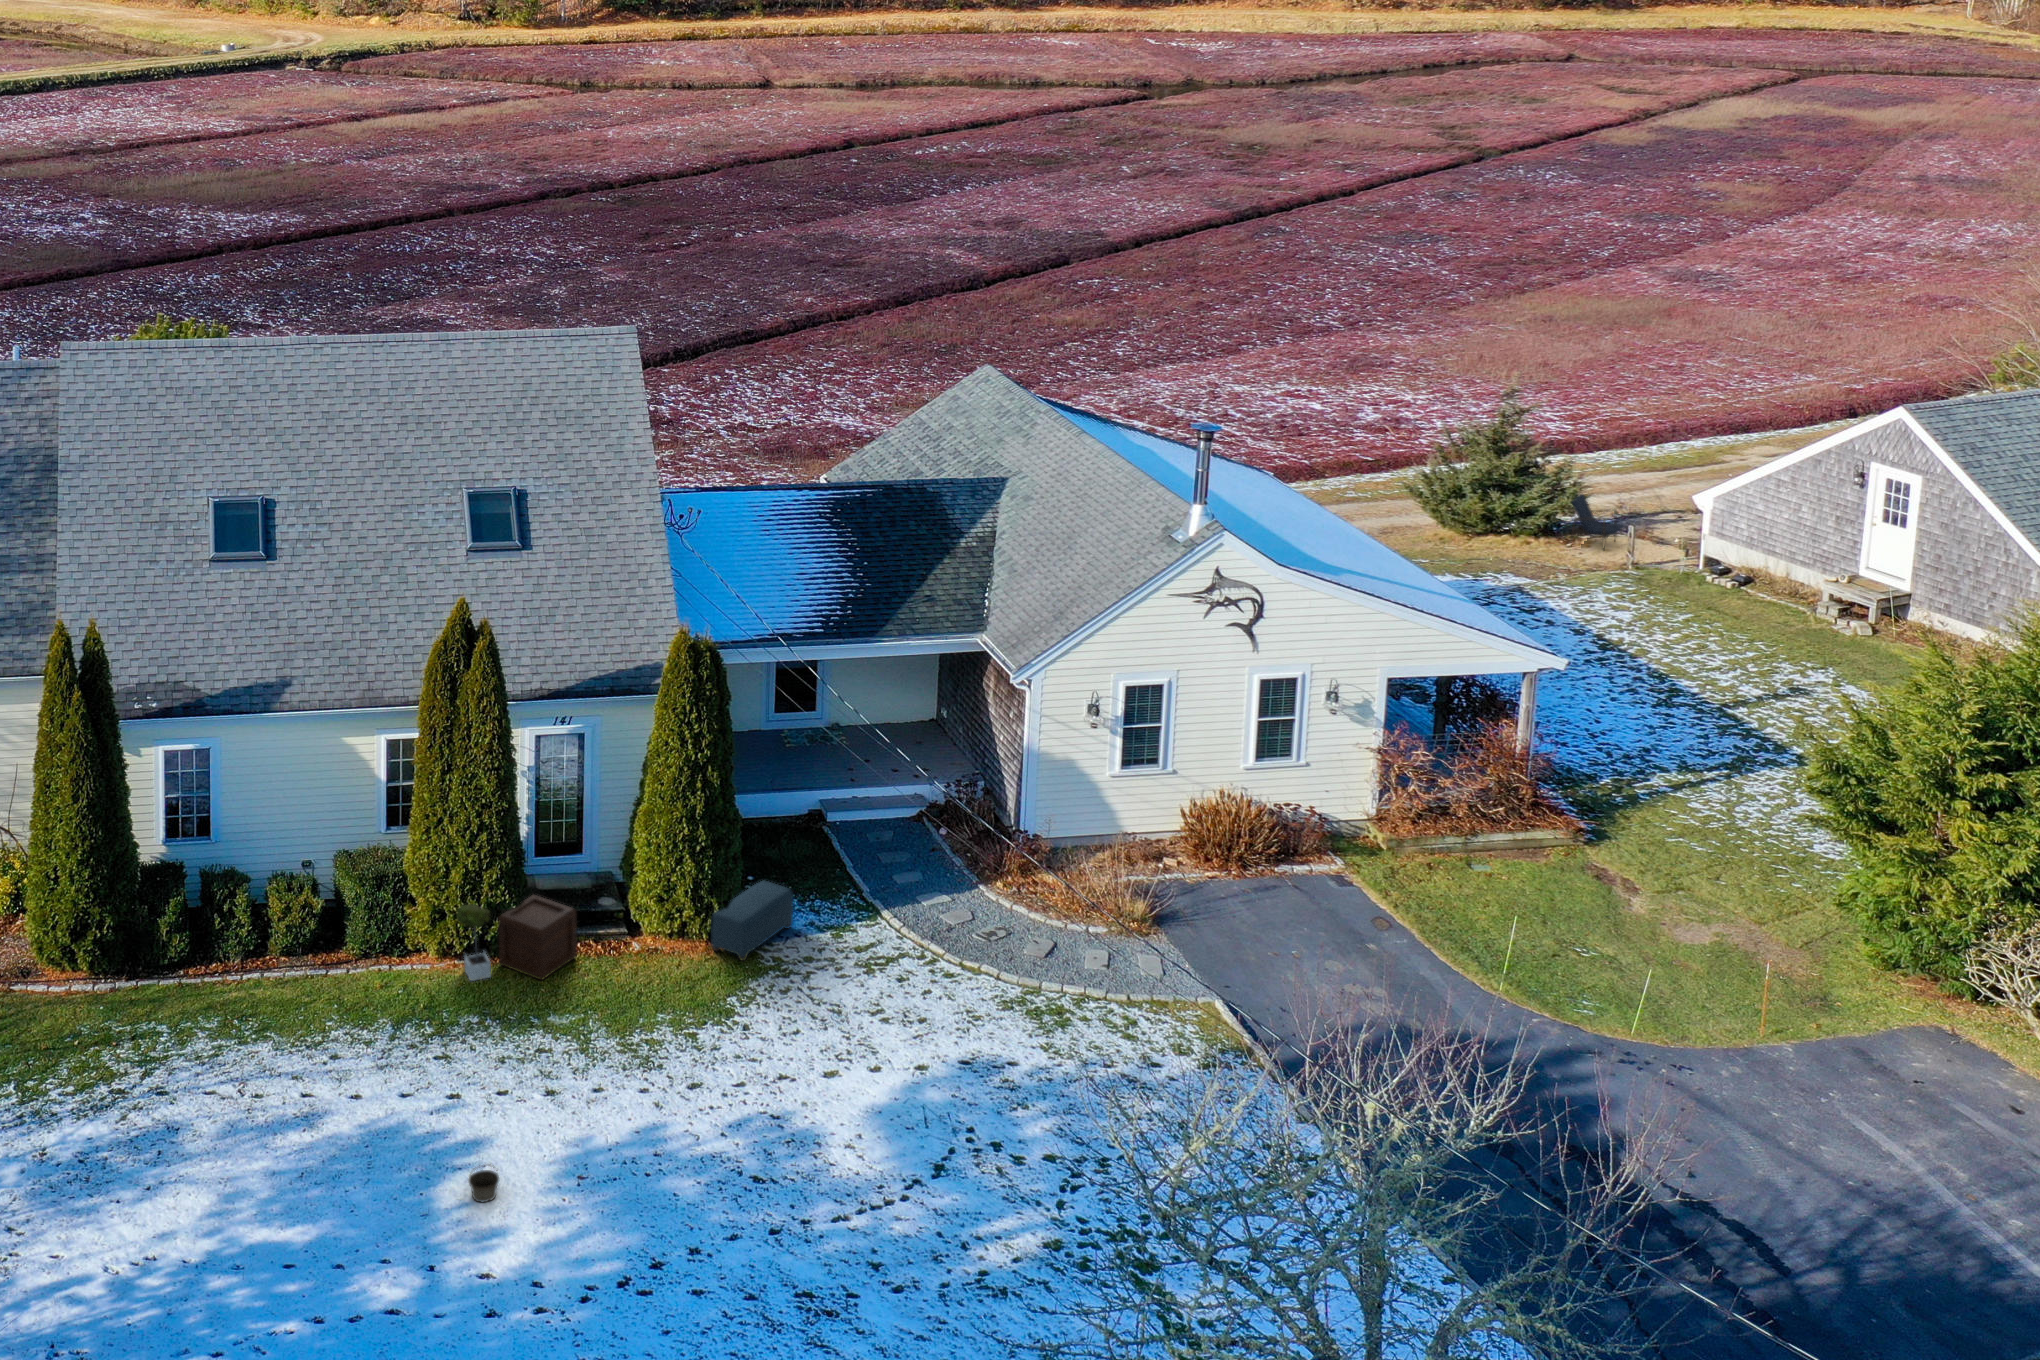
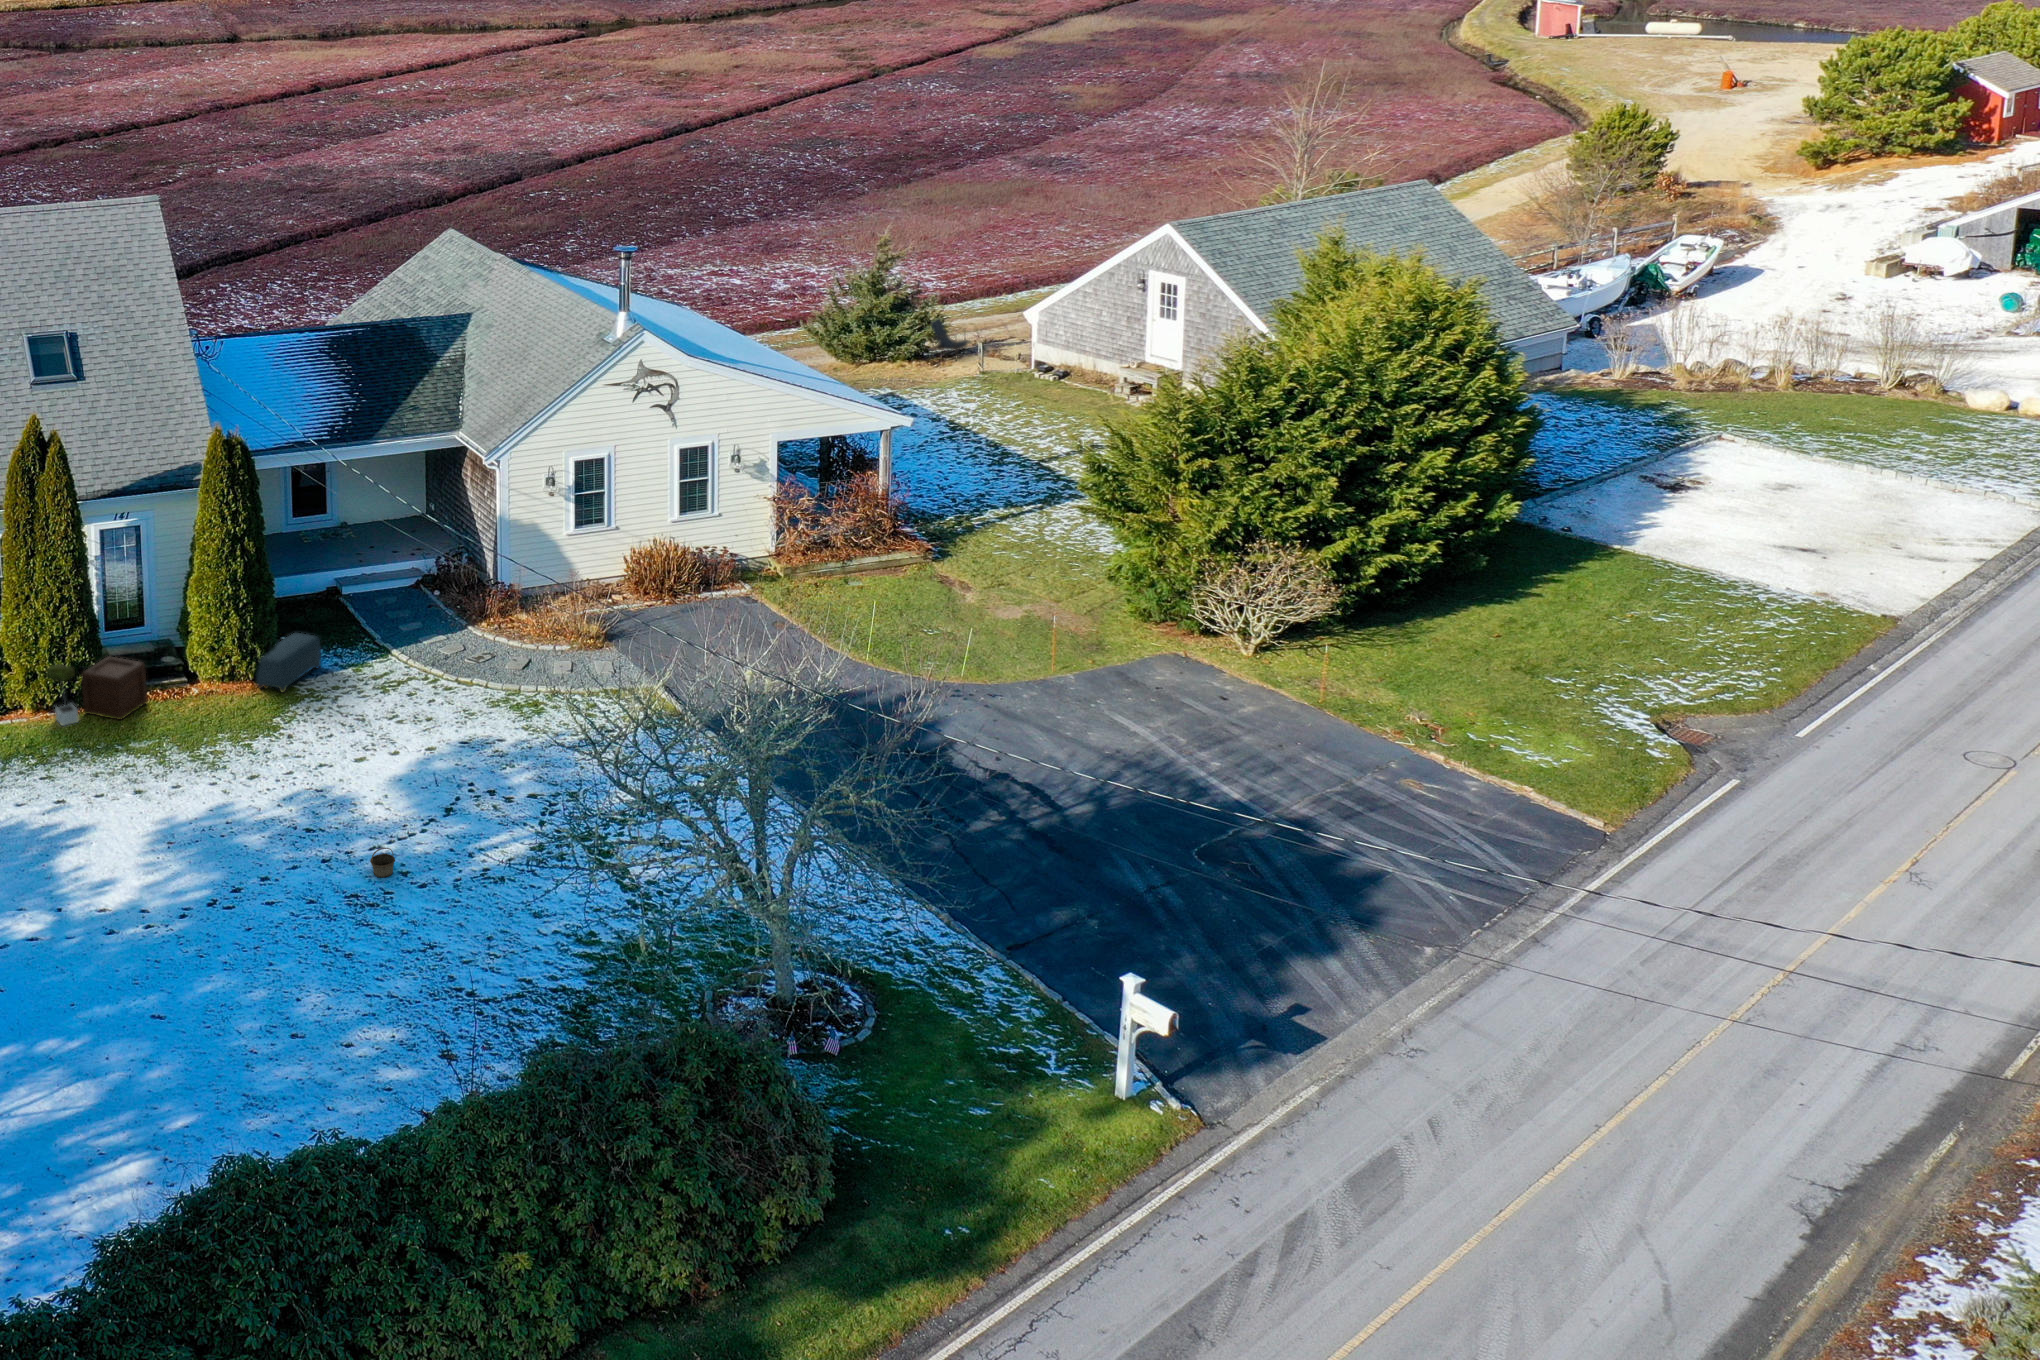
basket: present [468,1165,499,1202] -> present [370,848,395,878]

